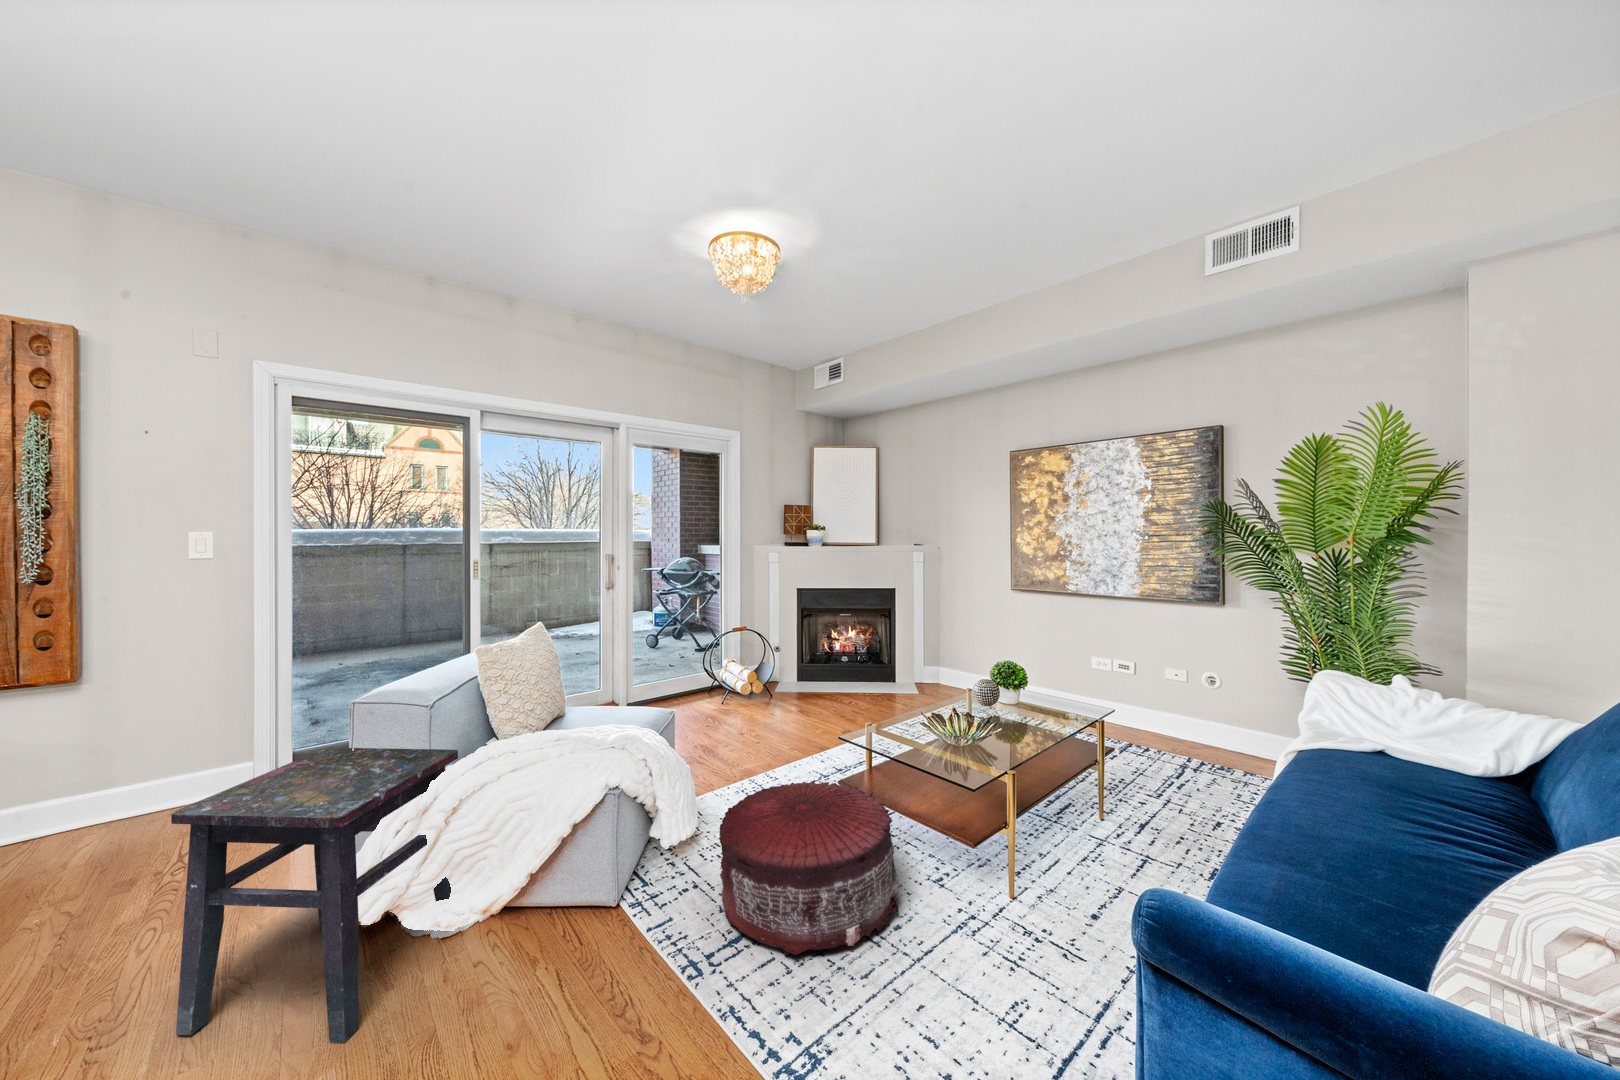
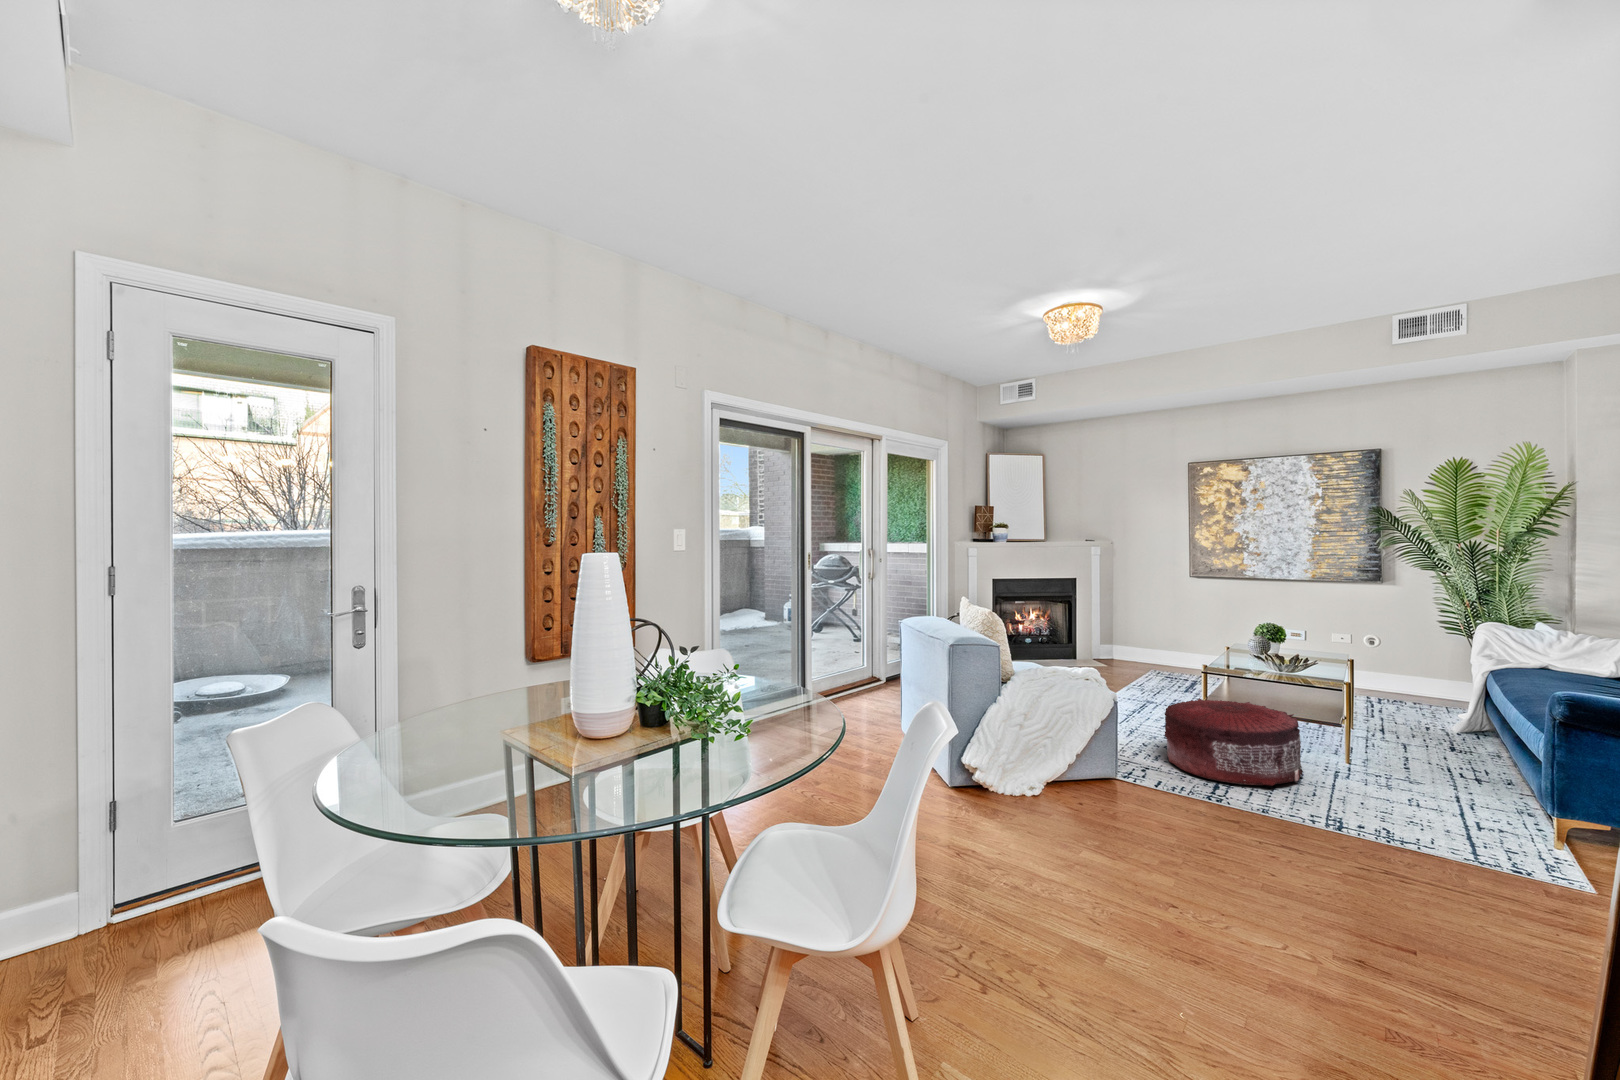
side table: present [171,748,458,1043] -> none [937,671,1075,836]

